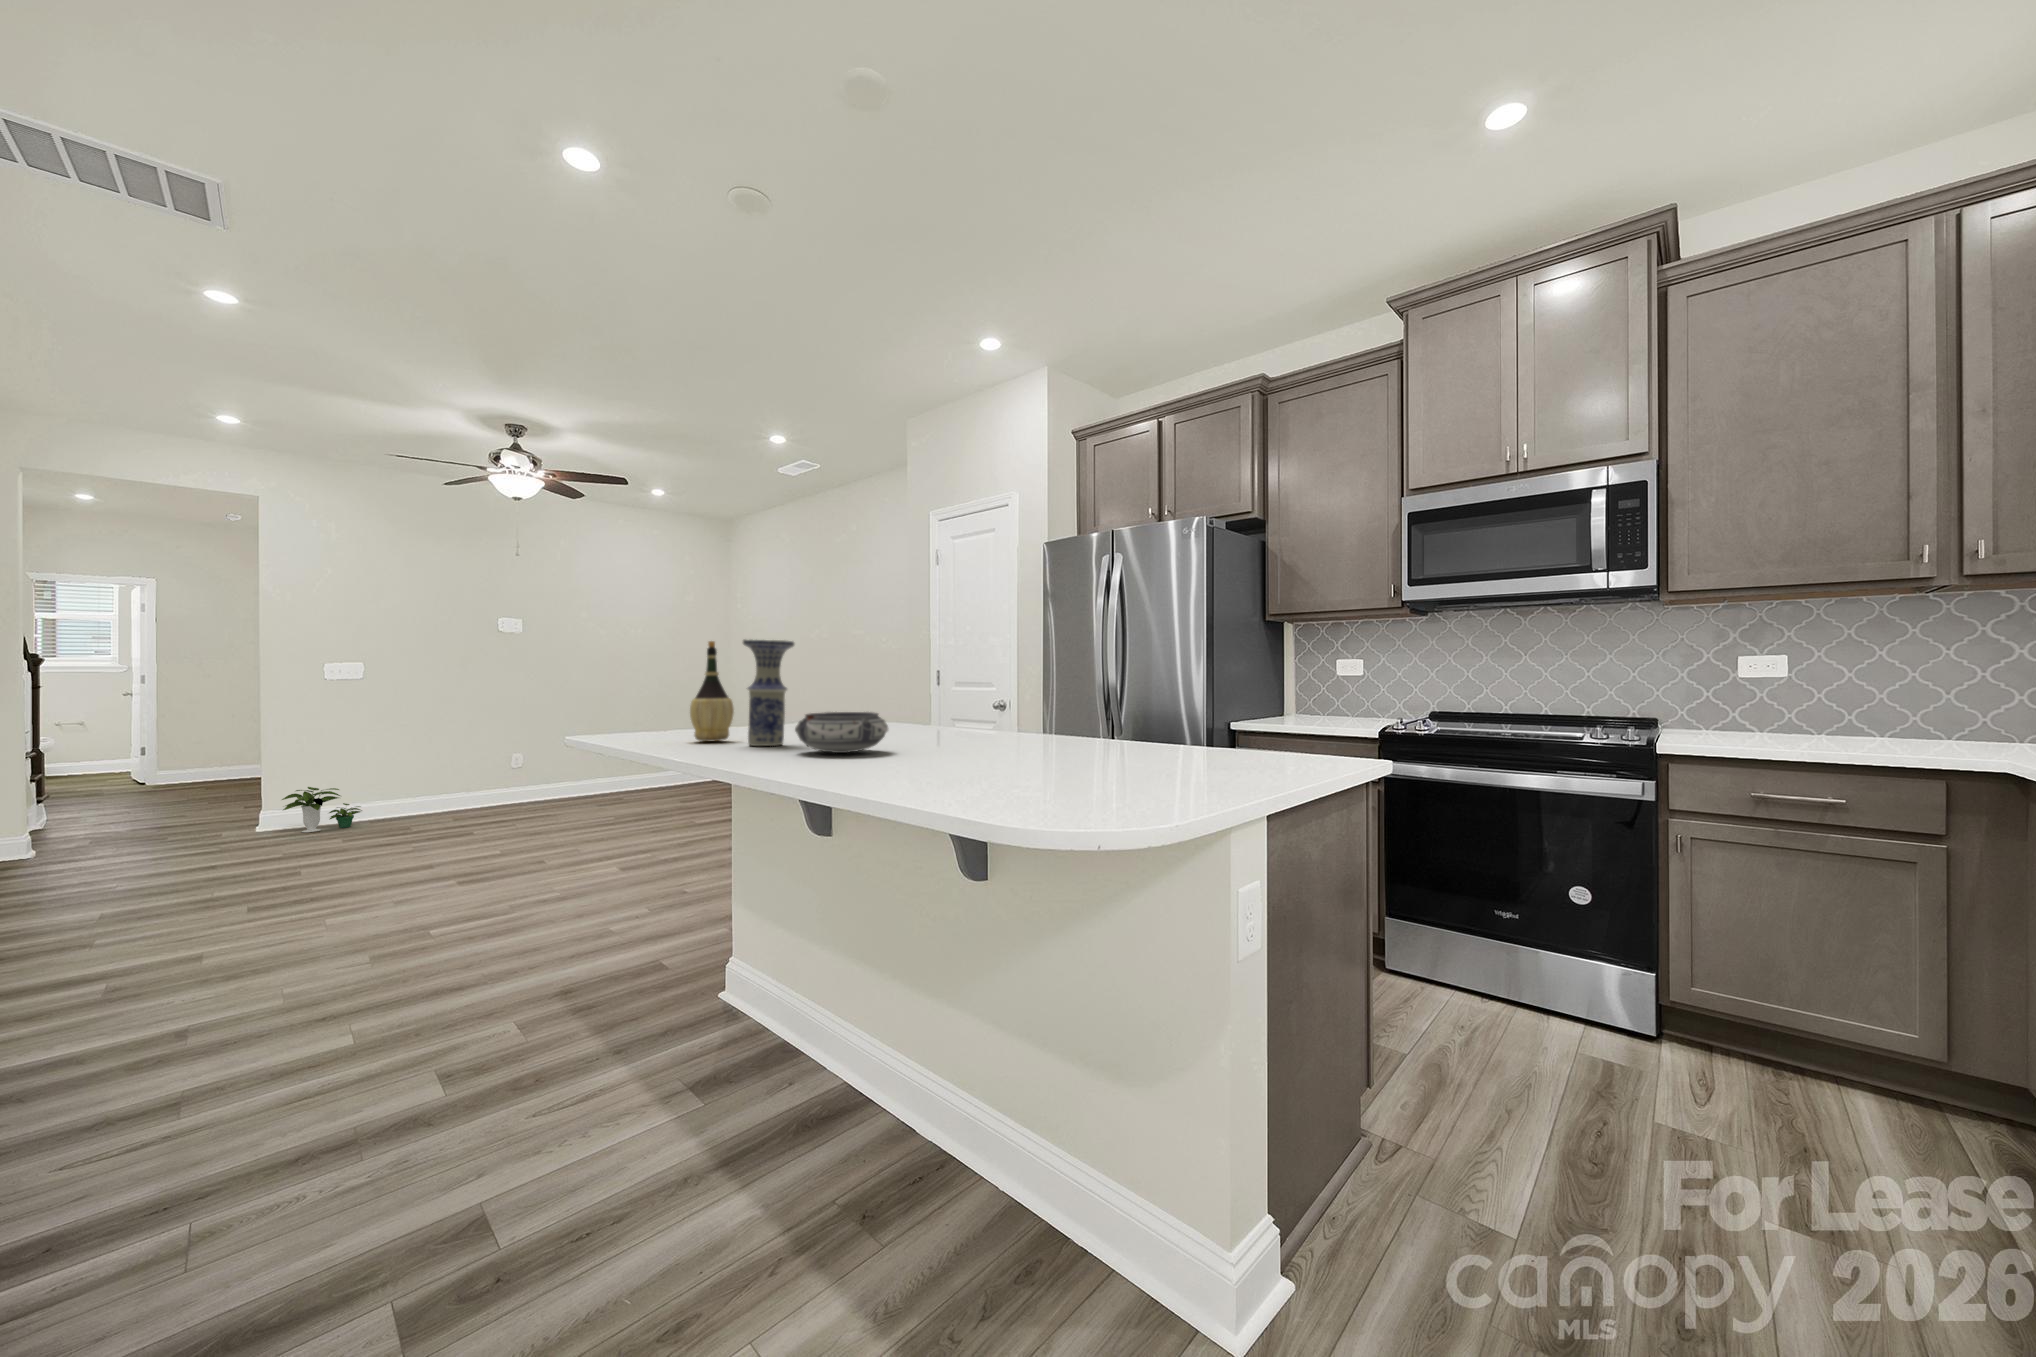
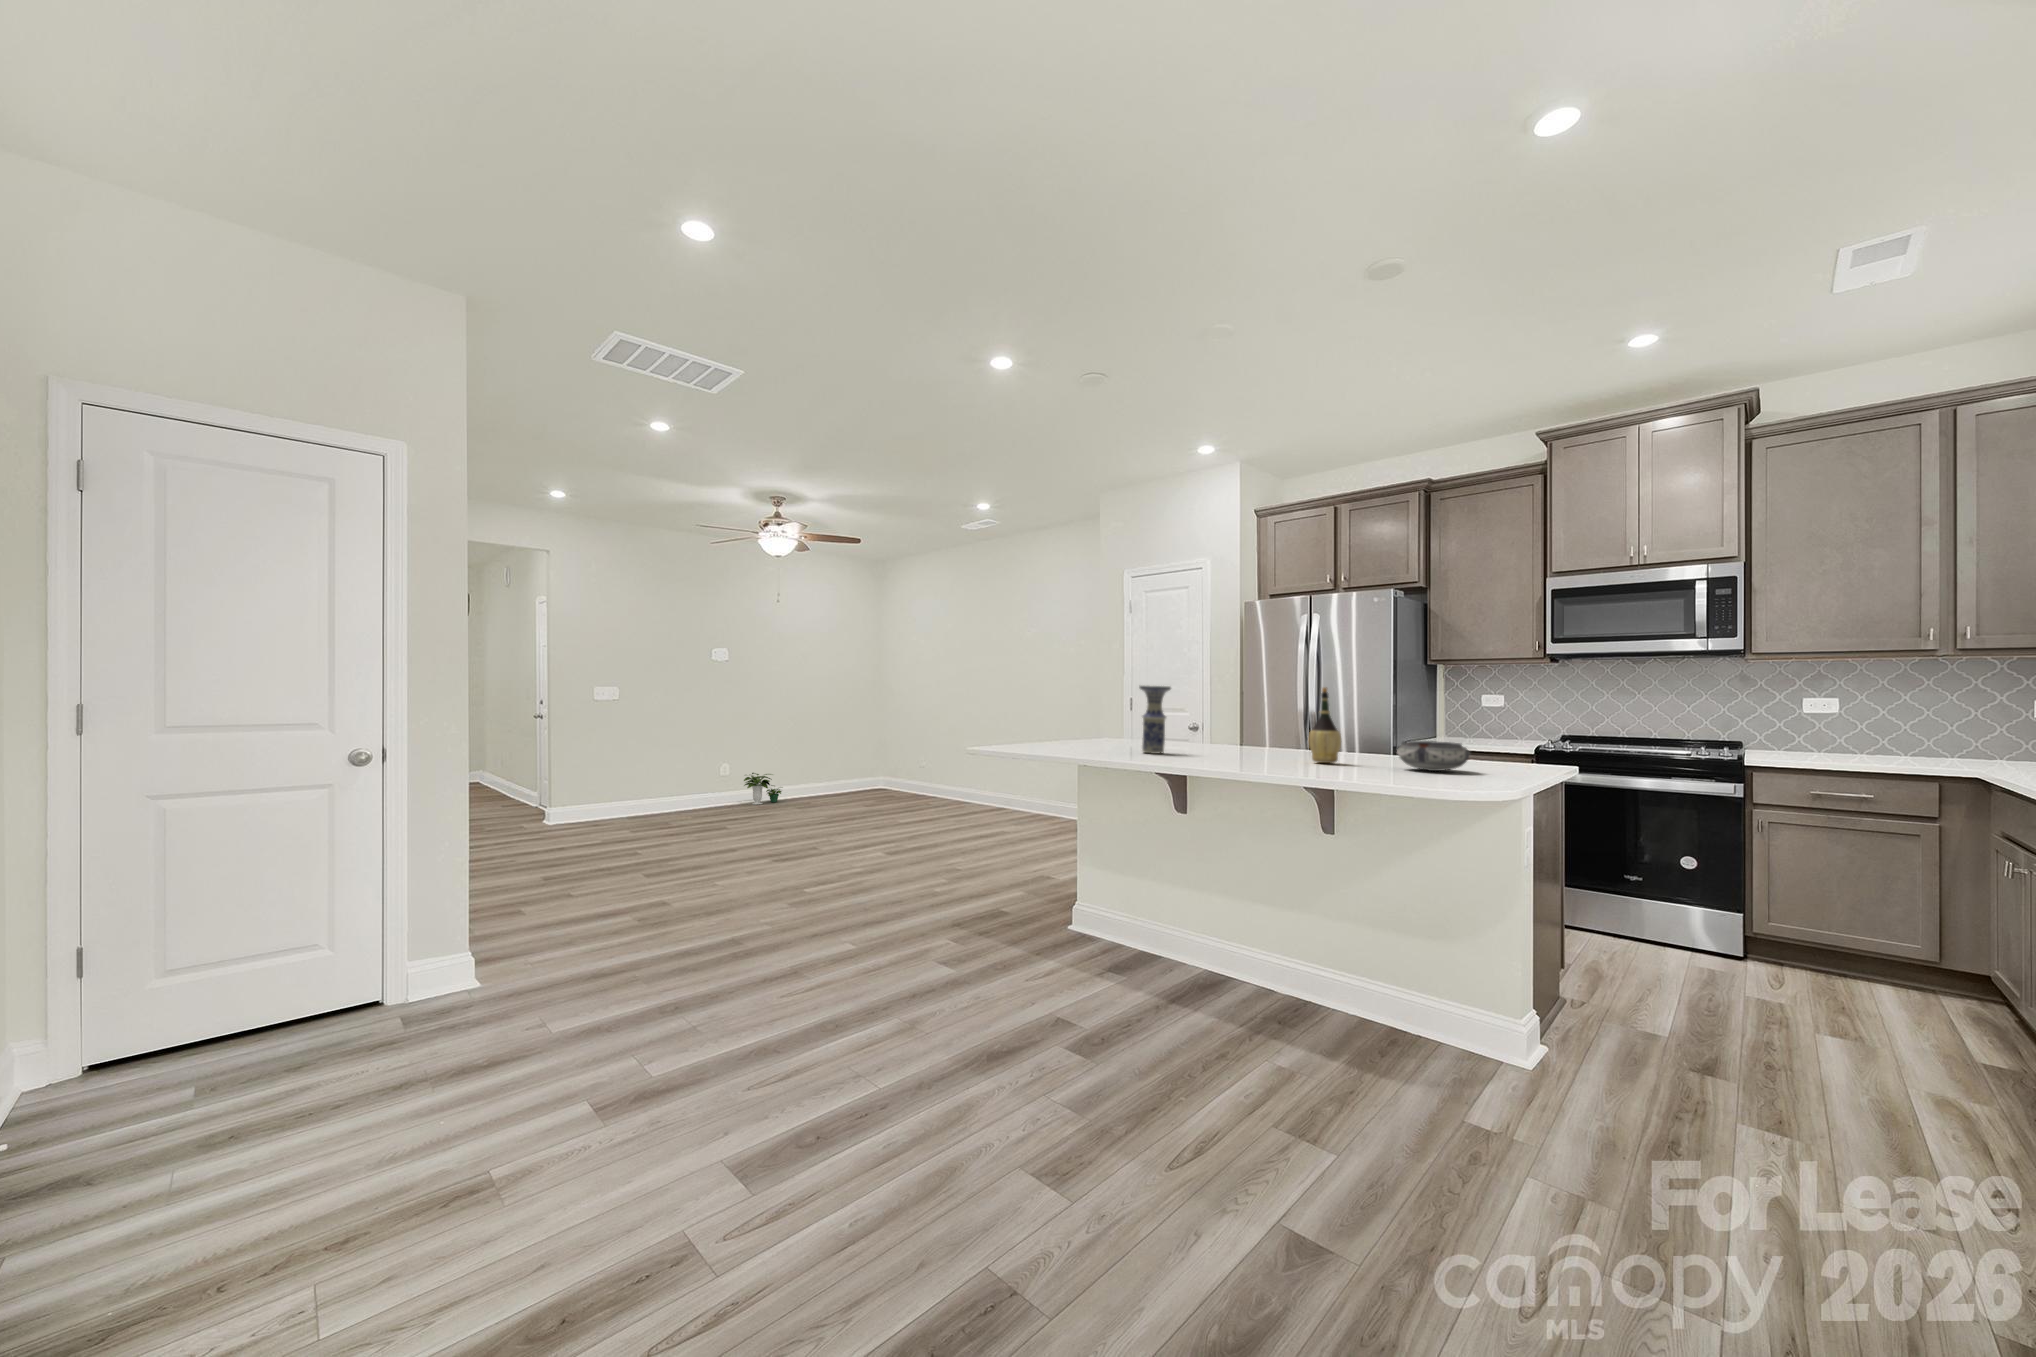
wine bottle: present [690,641,734,741] -> present [1309,688,1341,763]
bowl: present [795,712,888,753] -> present [1397,741,1470,771]
potted plant: present [282,787,362,832] -> present [744,773,781,804]

